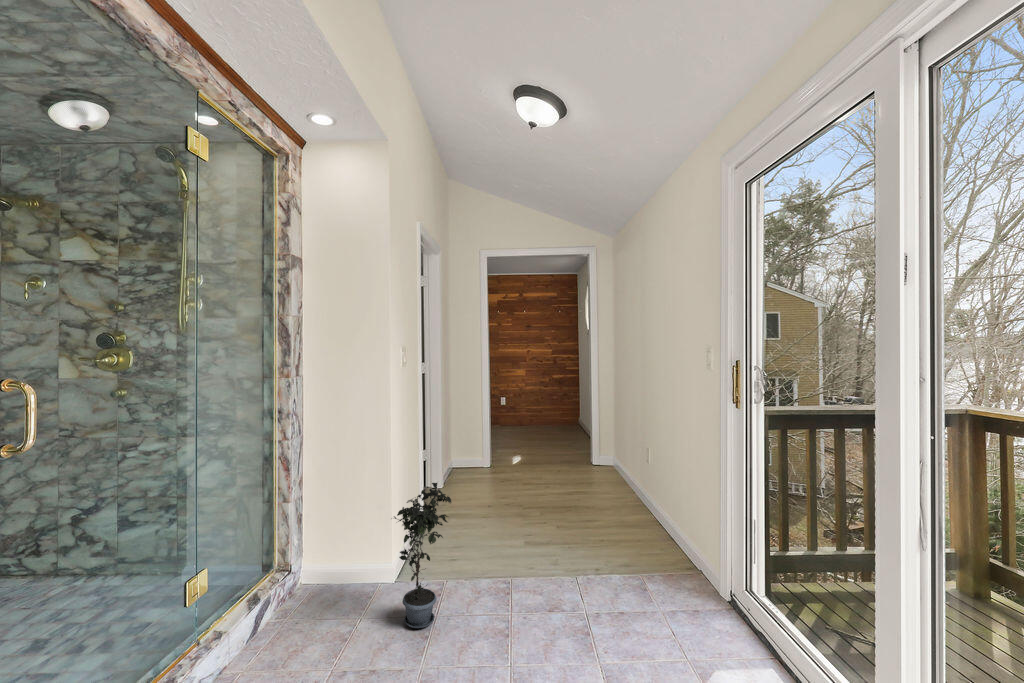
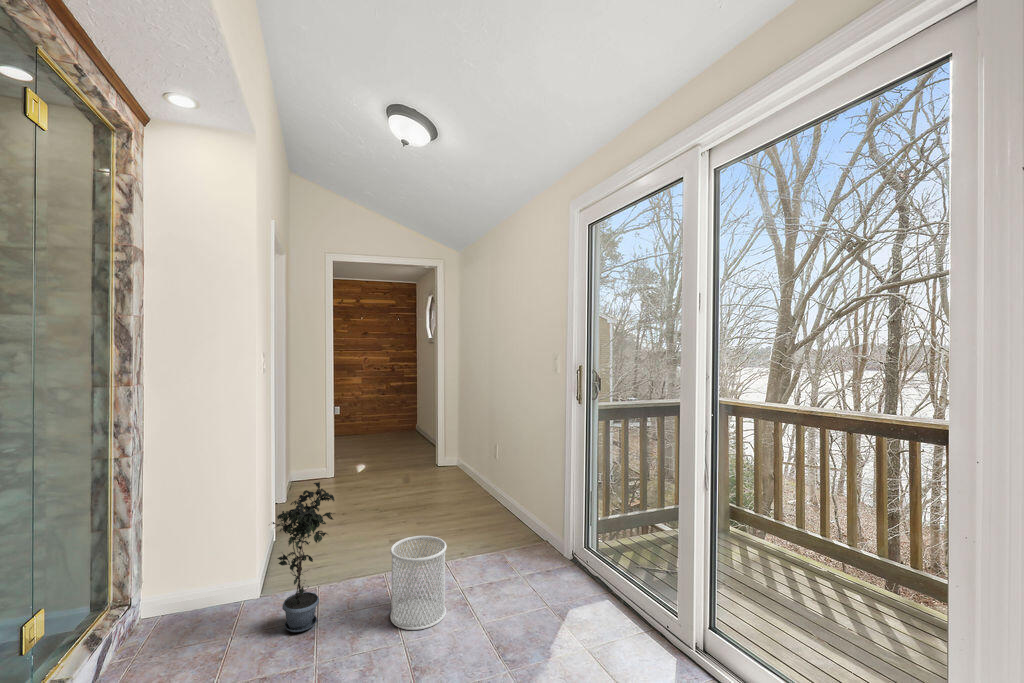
wastebasket: none [502,551,563,656] -> present [390,536,447,630]

